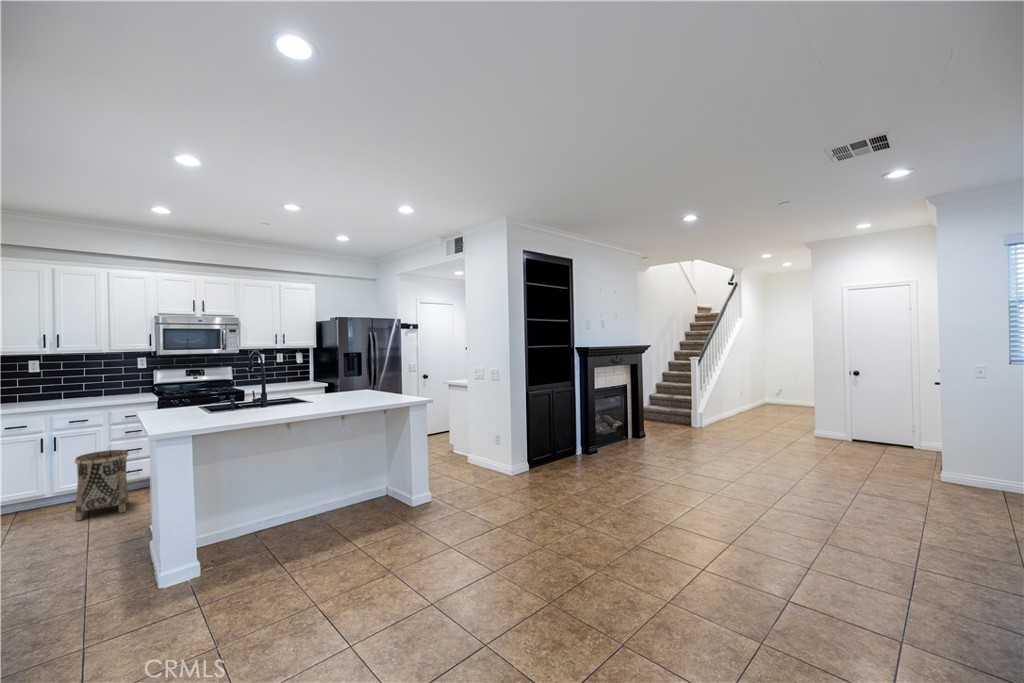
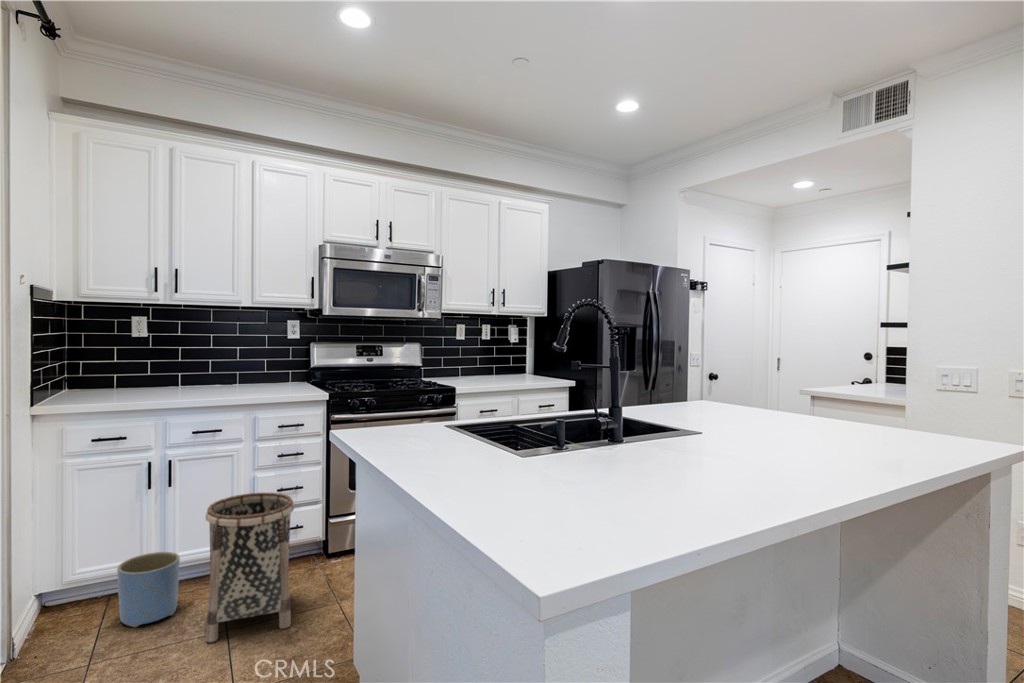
planter: none [22,485,61,521] -> present [117,552,180,627]

